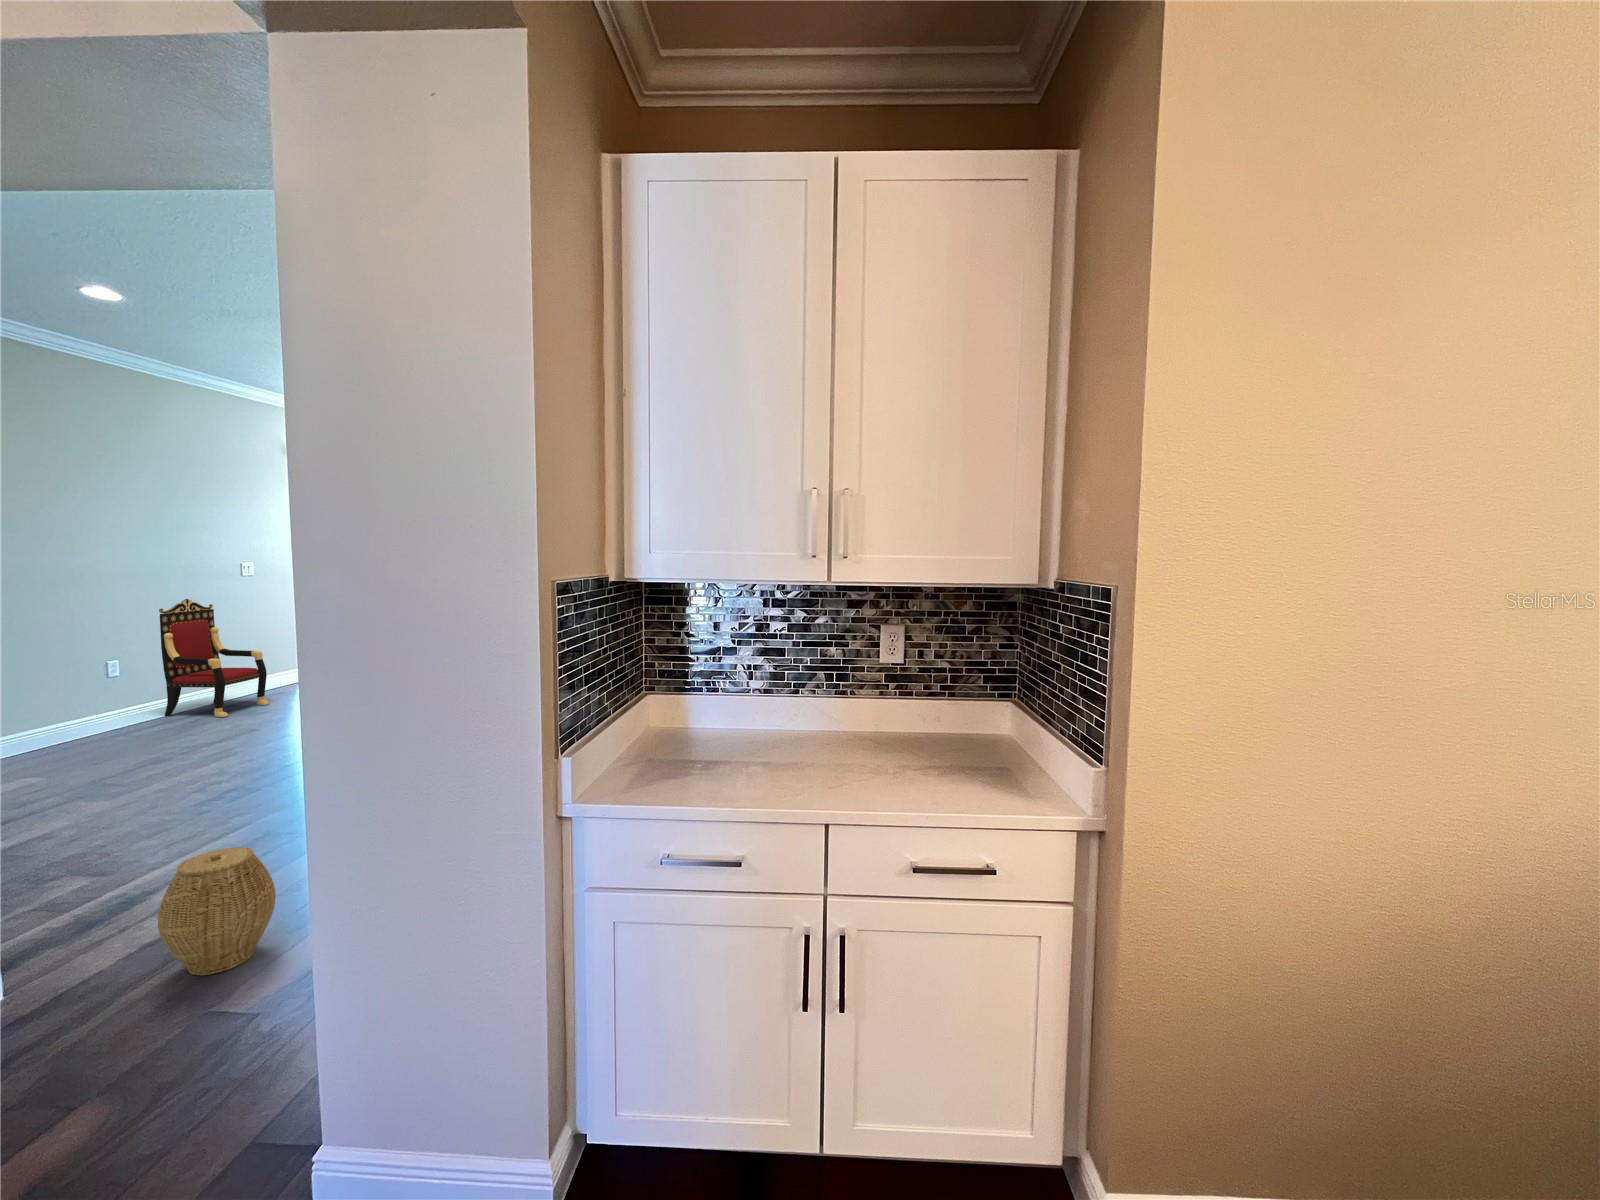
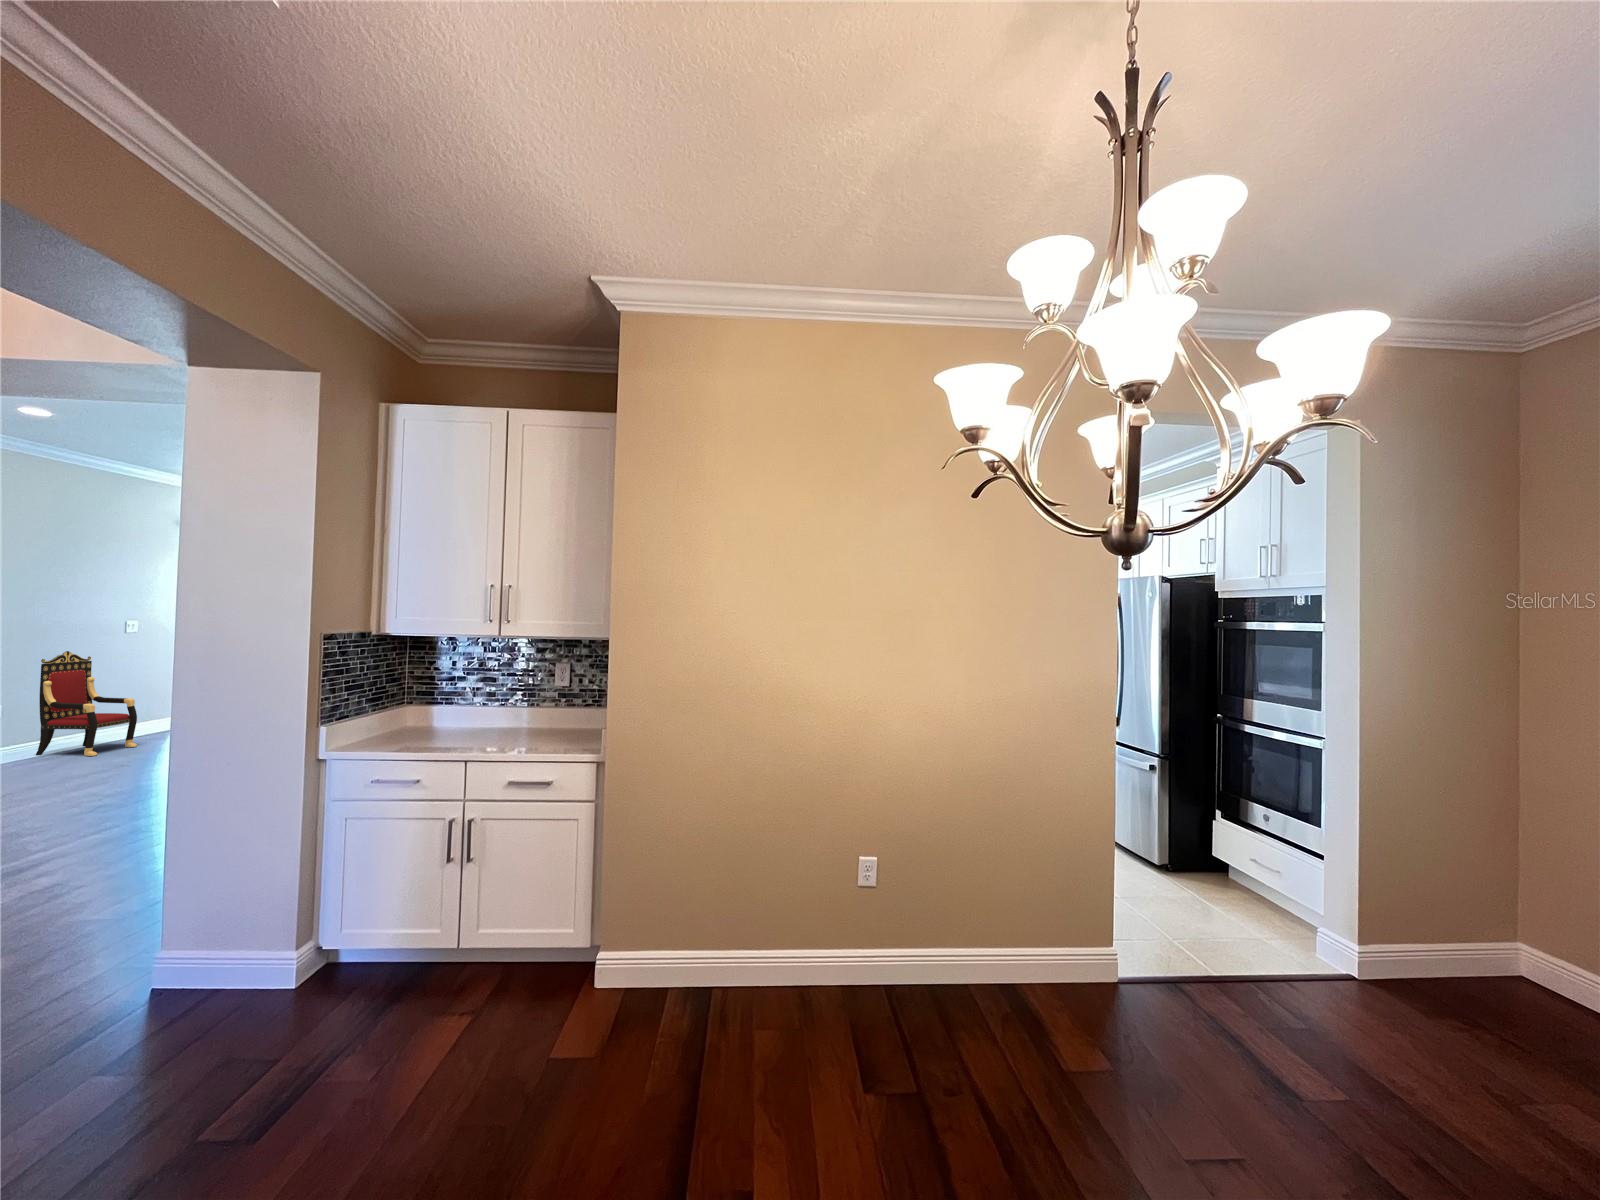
woven basket: present [158,847,276,975] -> none [51,818,139,903]

